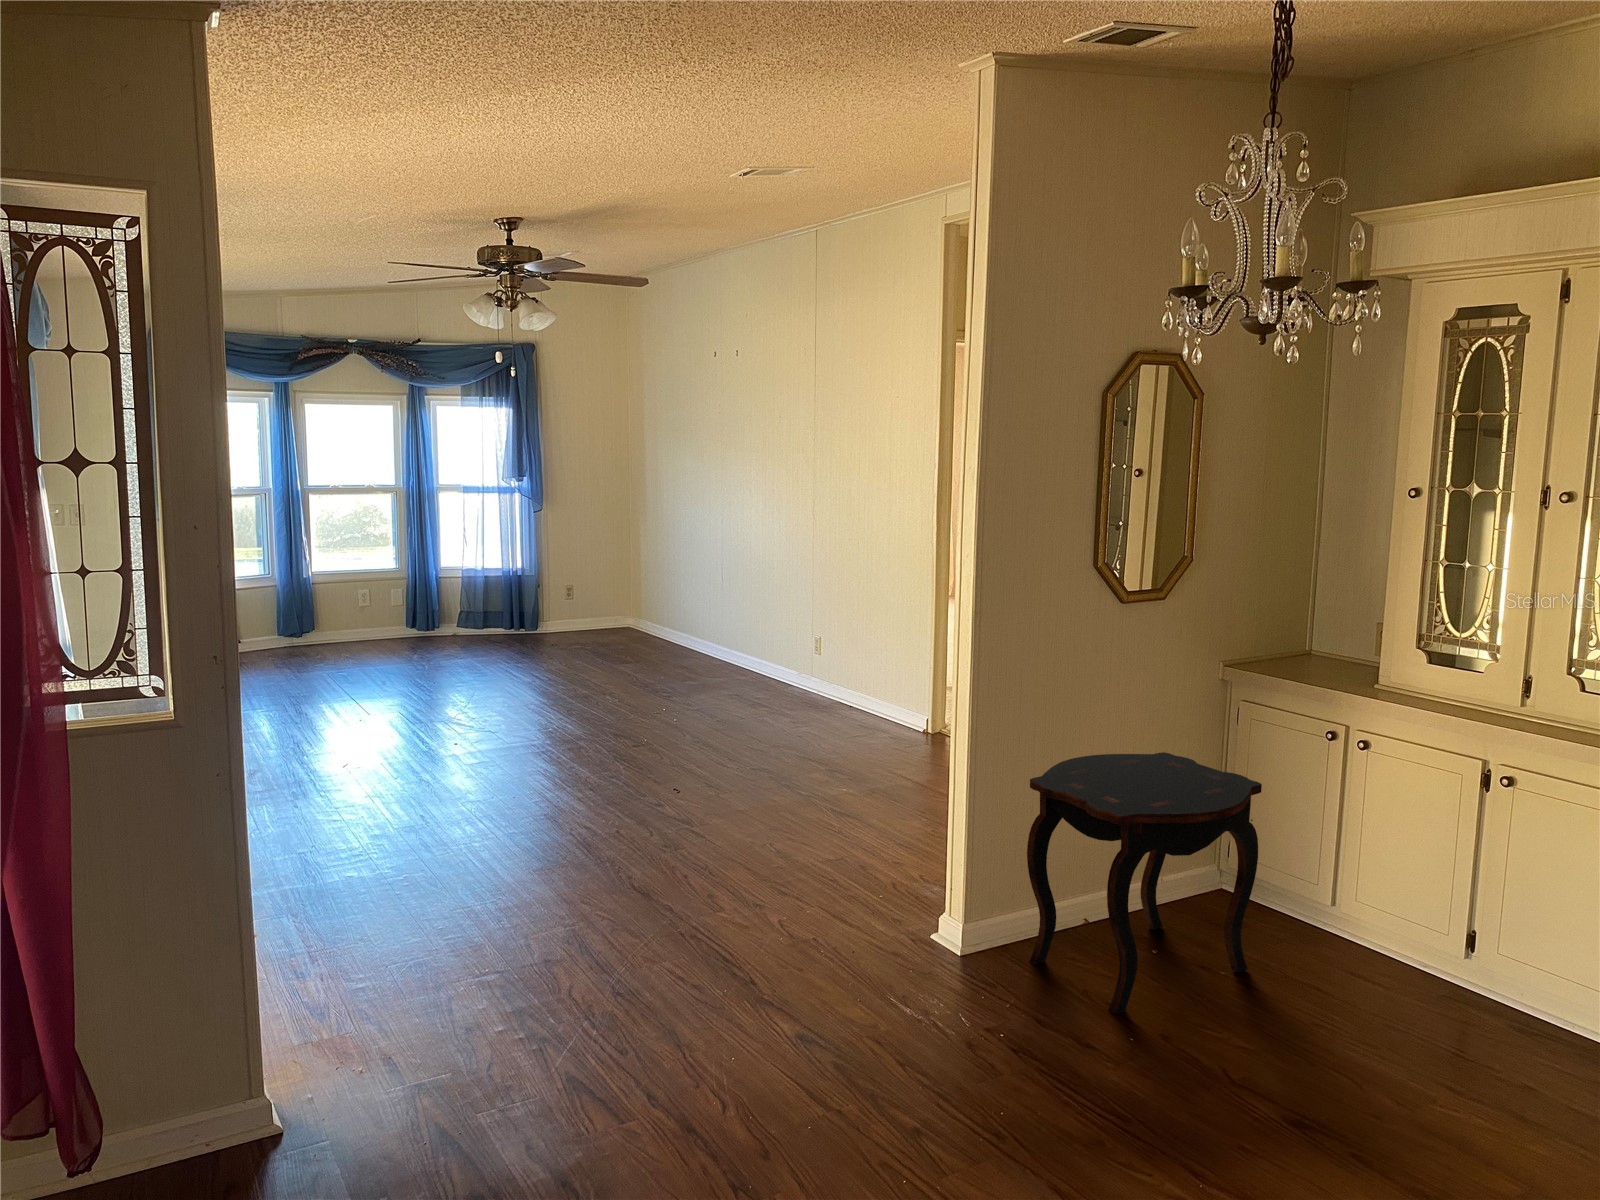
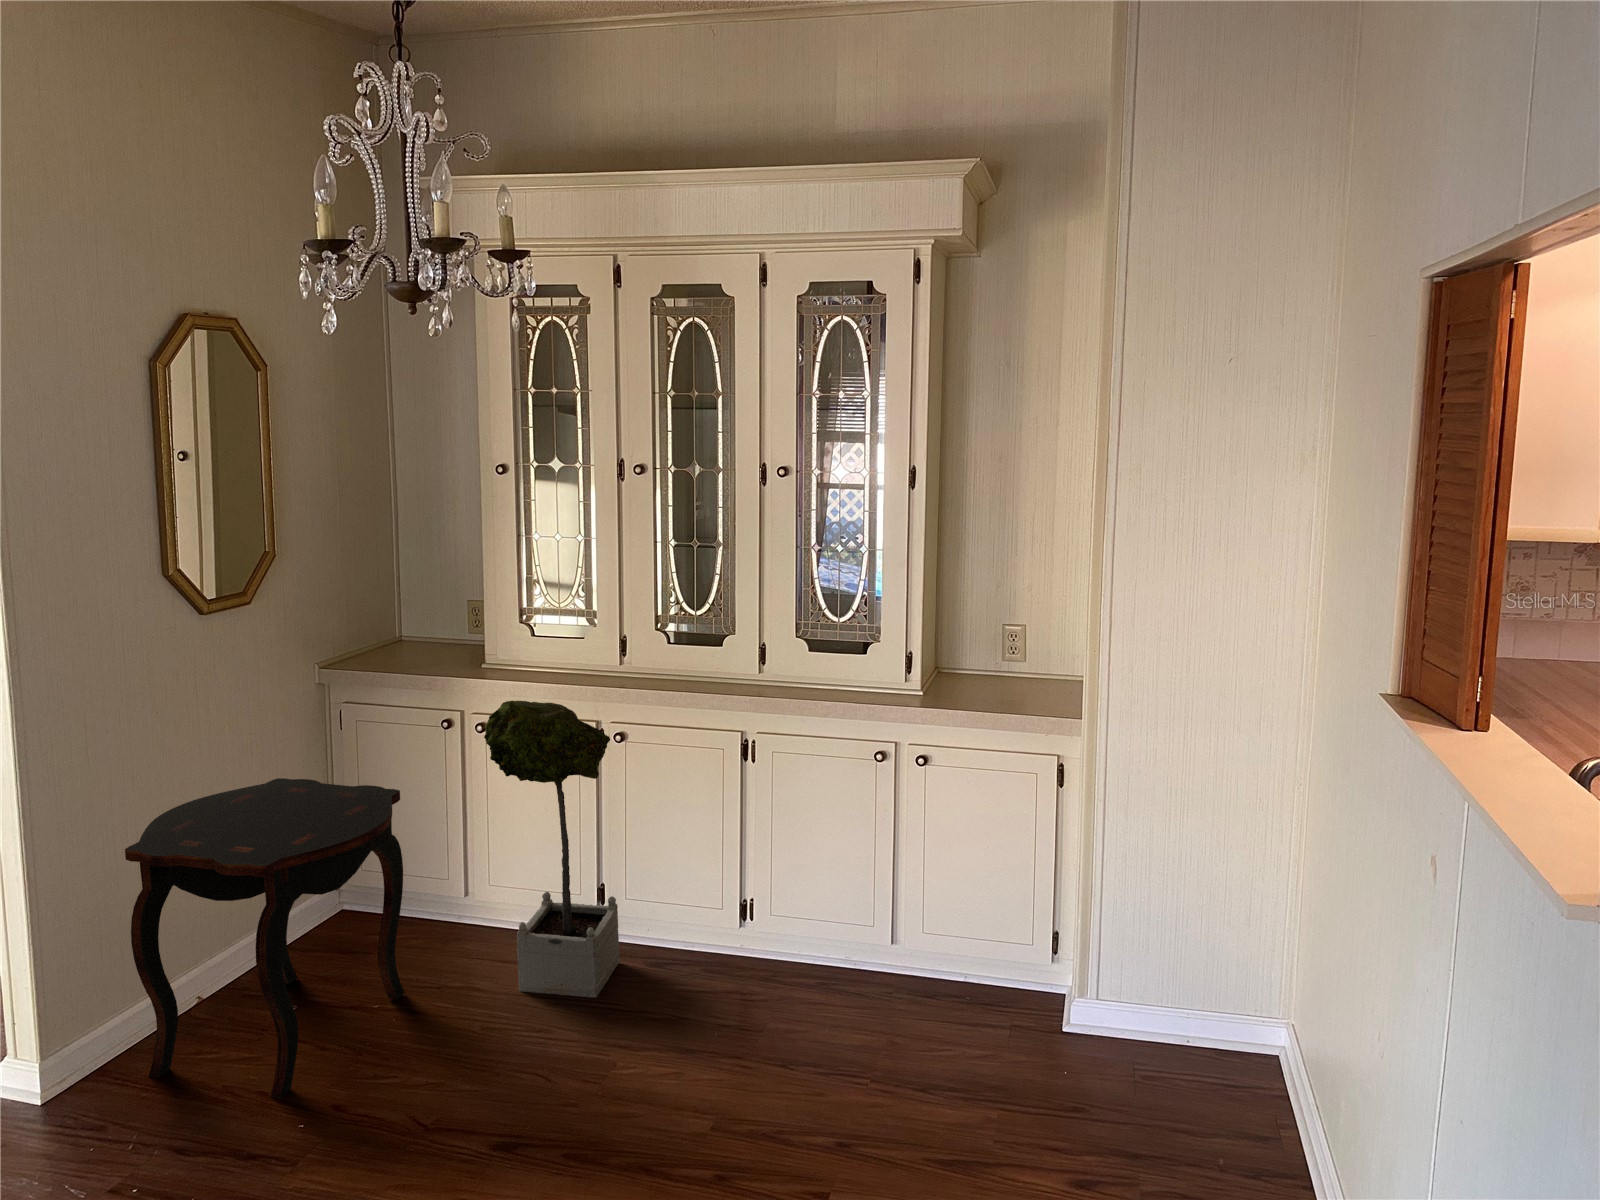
potted tree: none [1350,720,1485,1041] -> present [484,700,620,998]

